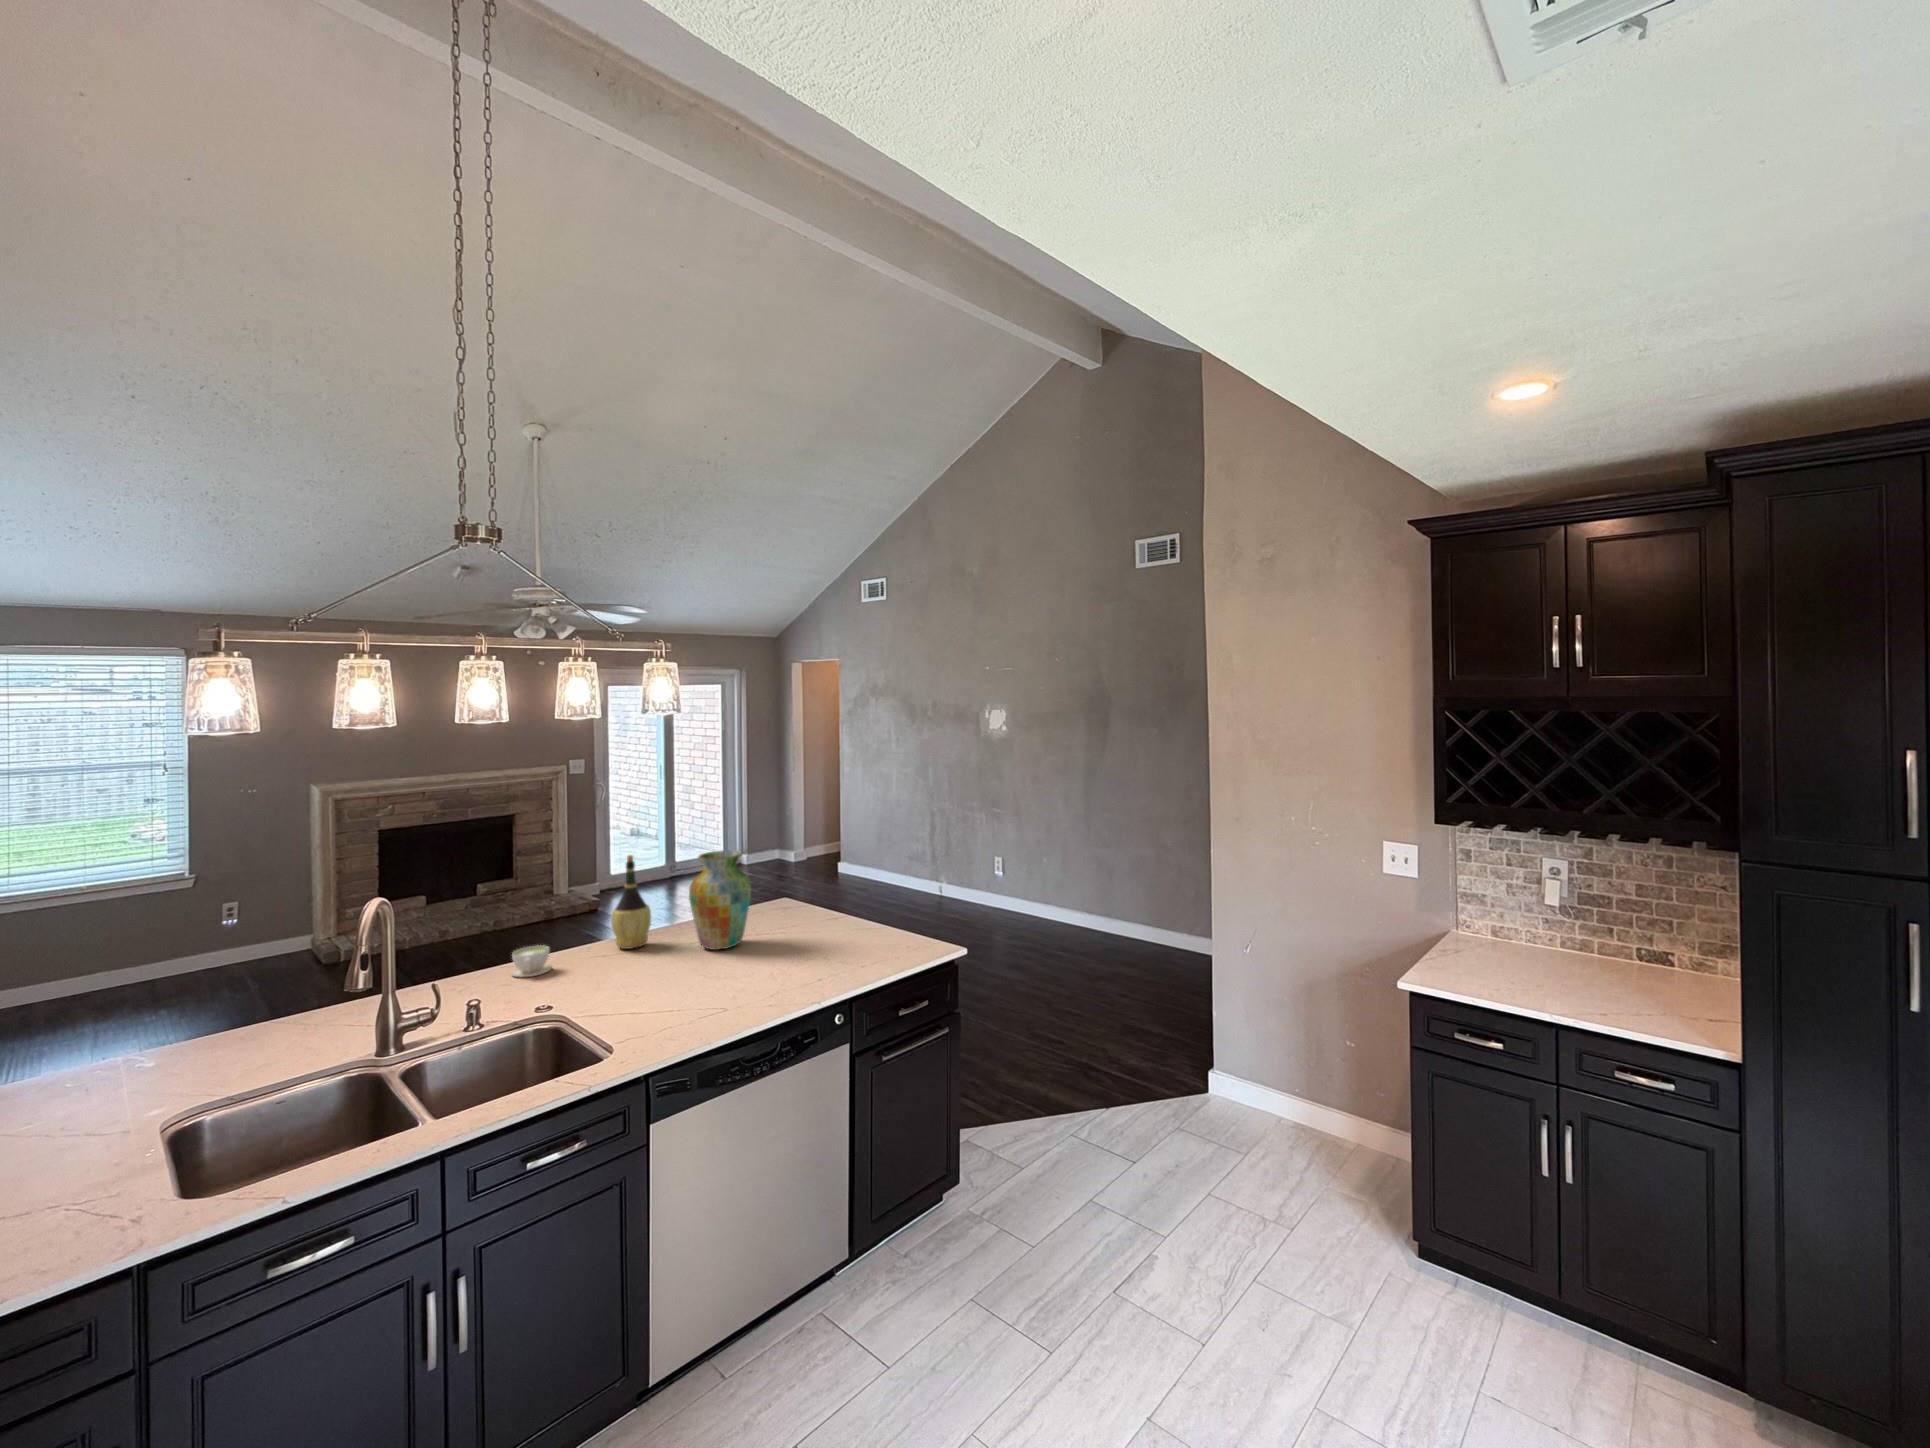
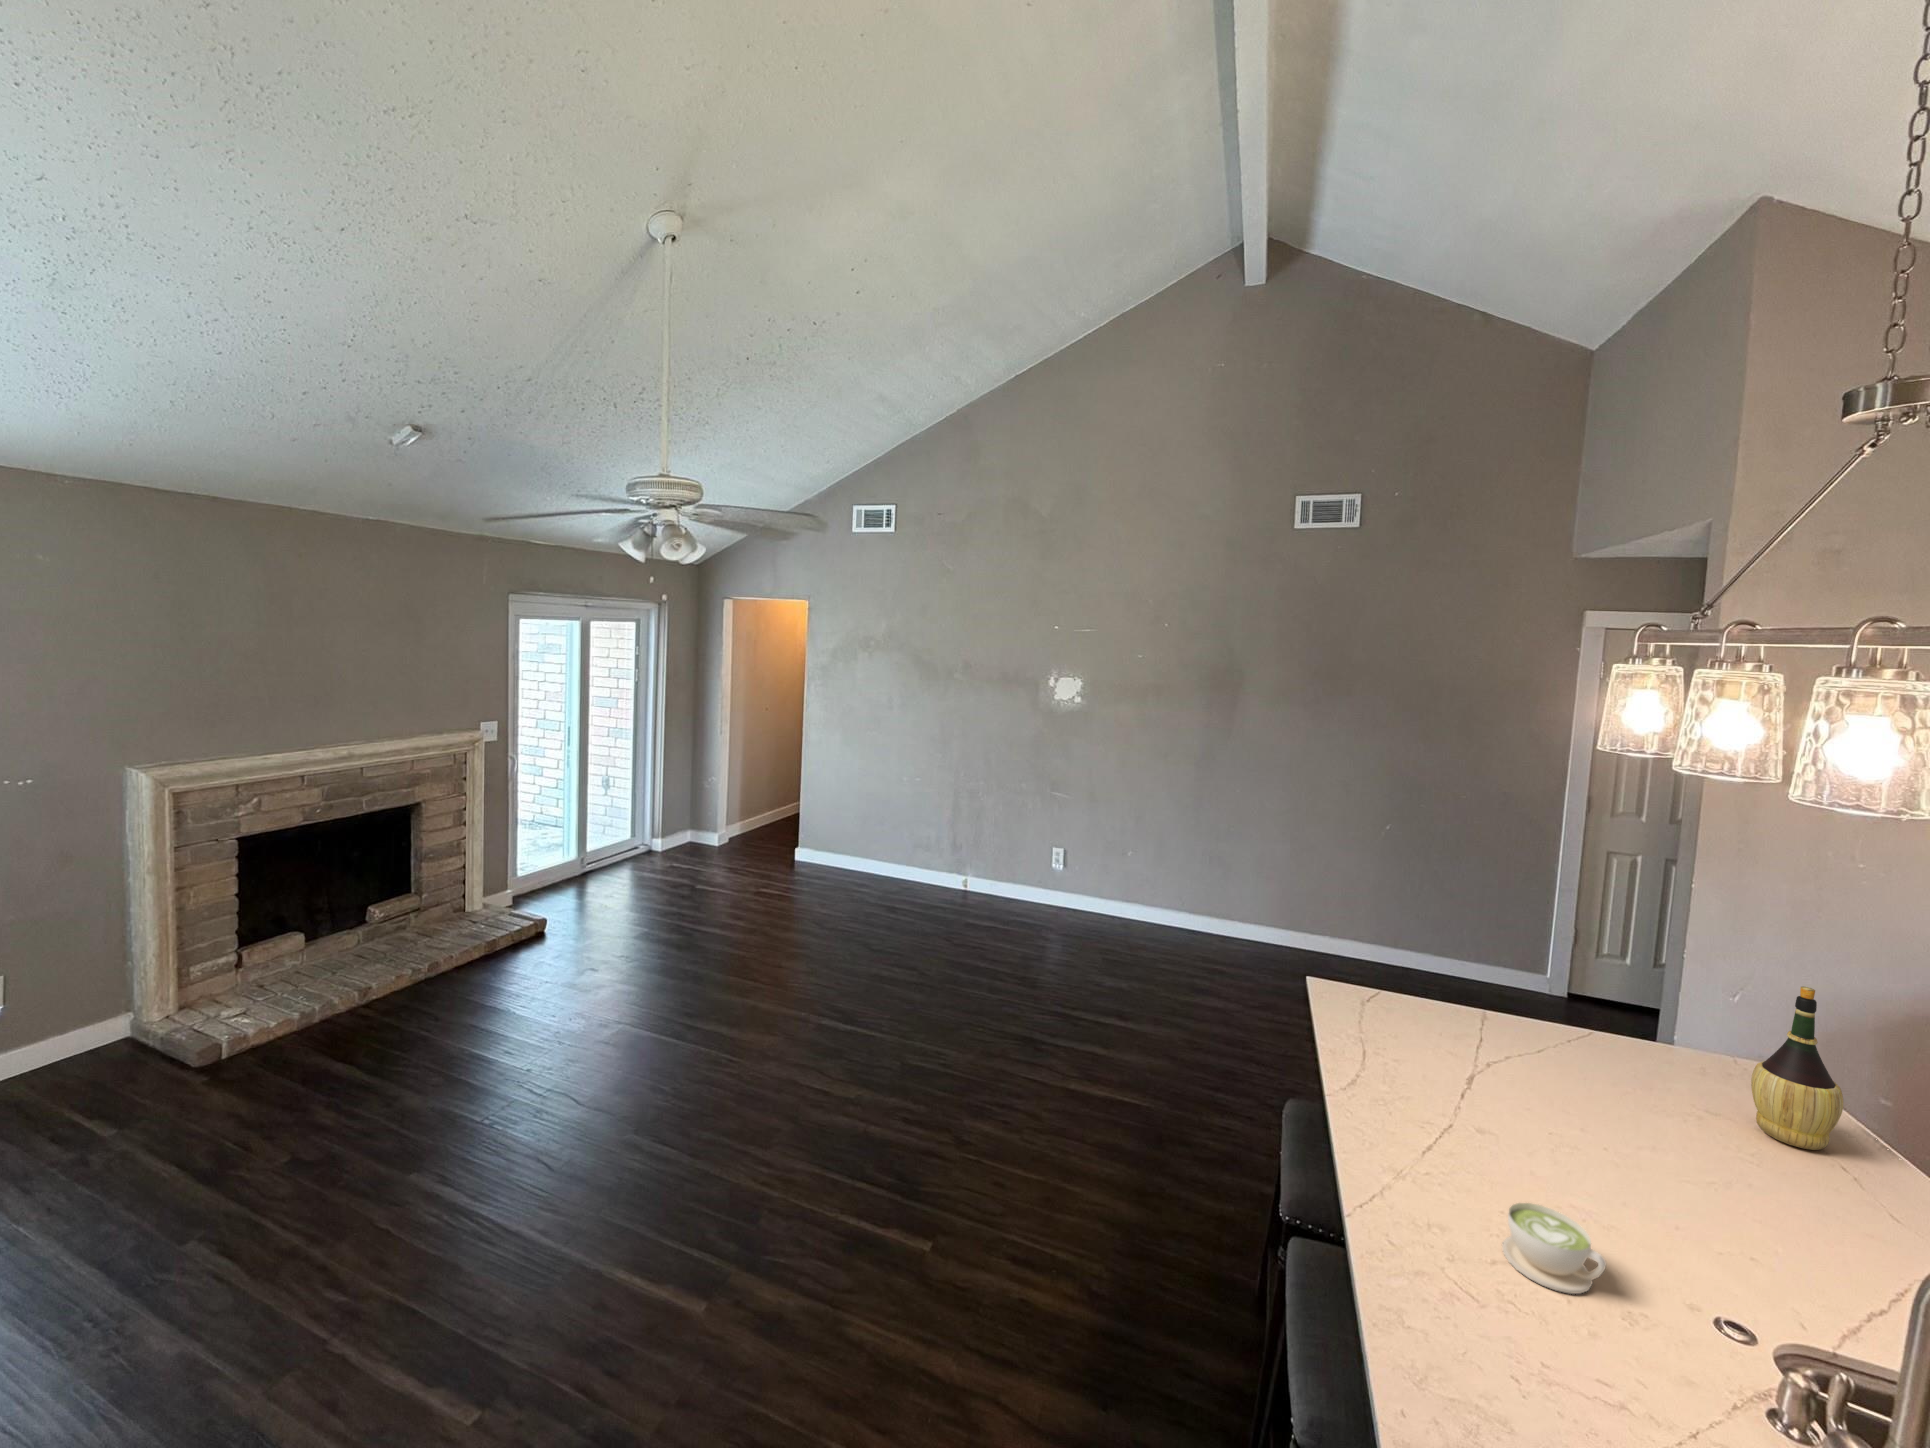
vase: present [689,850,751,950] -> none [1545,964,1676,1143]
wine bottle: present [611,855,651,949] -> present [1751,987,1843,1150]

